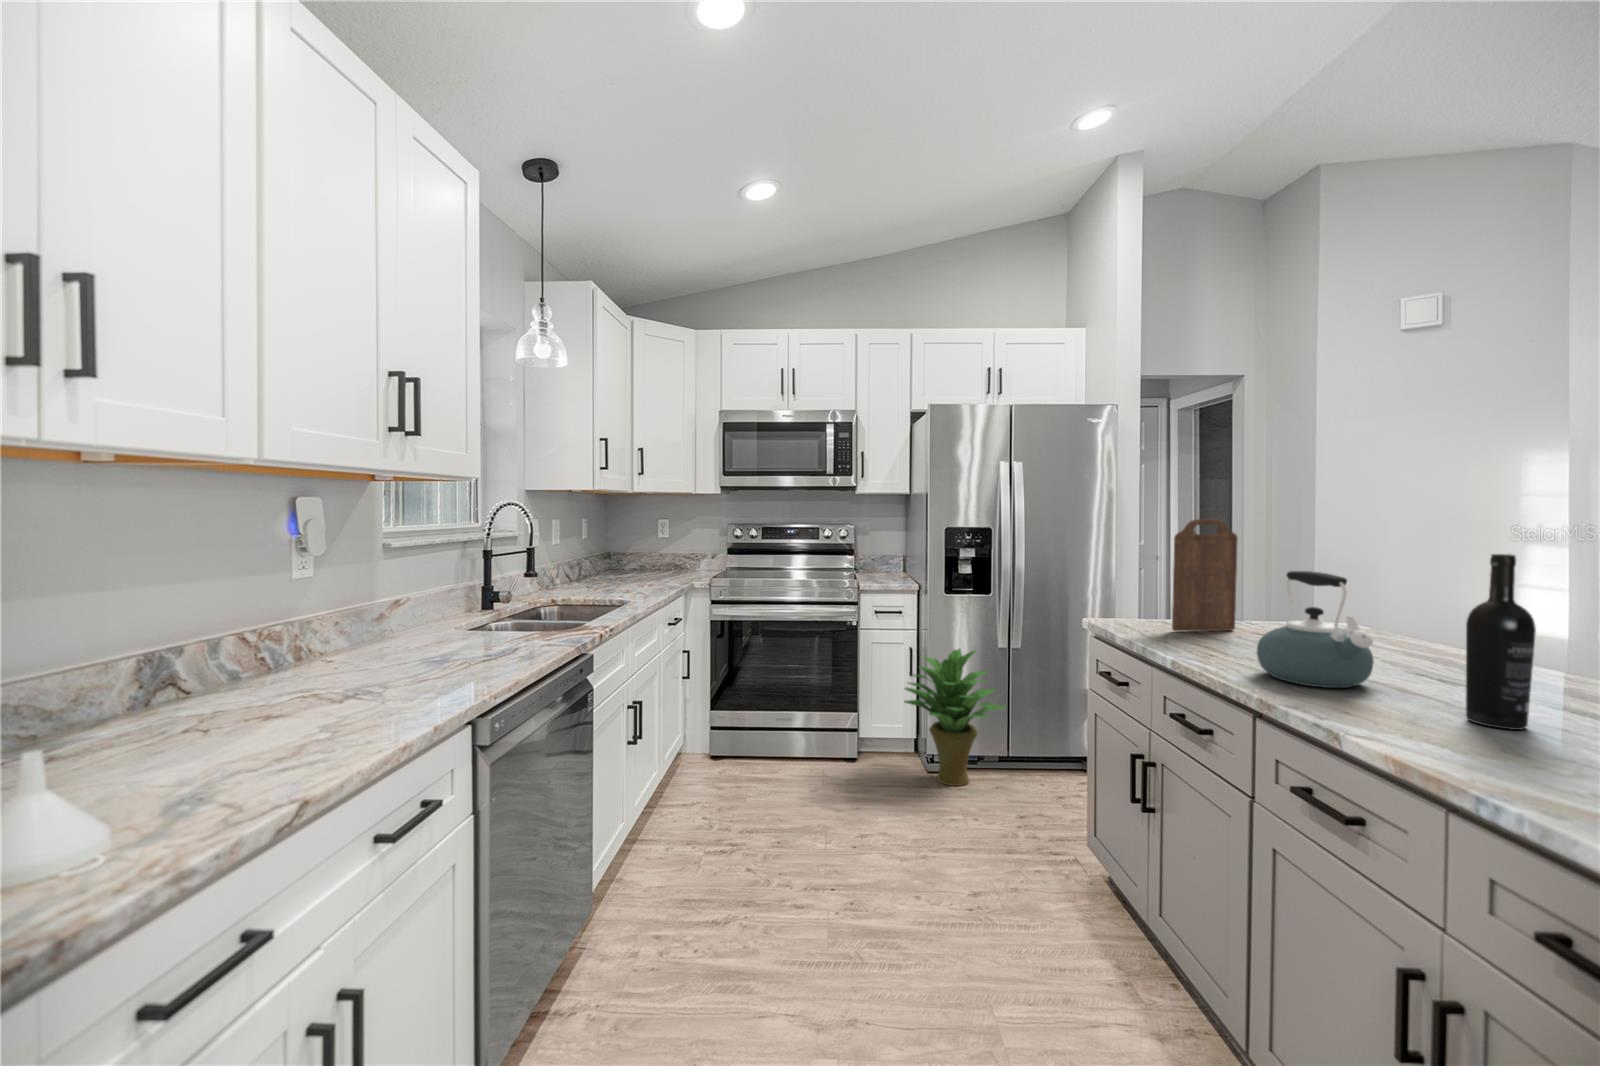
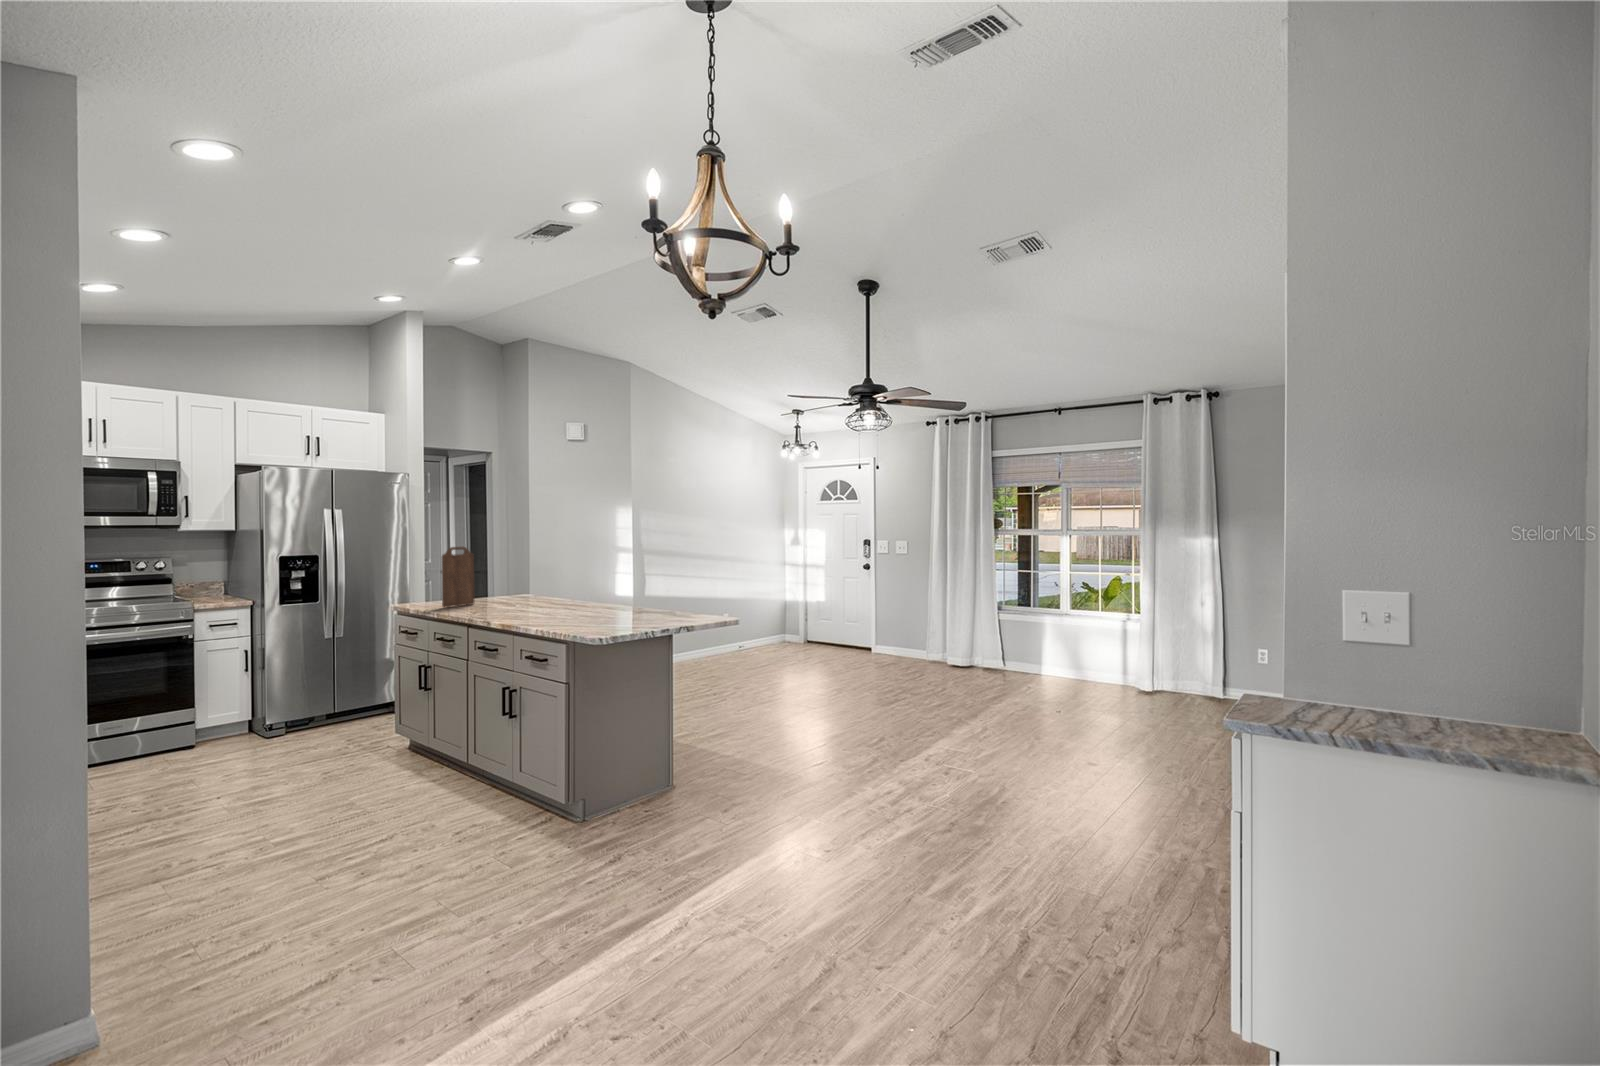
wine bottle: present [1466,554,1536,730] -> none [535,558,553,617]
kettle: present [1257,571,1374,688] -> none [474,569,516,616]
potted plant: present [904,649,1006,786] -> none [244,647,336,748]

